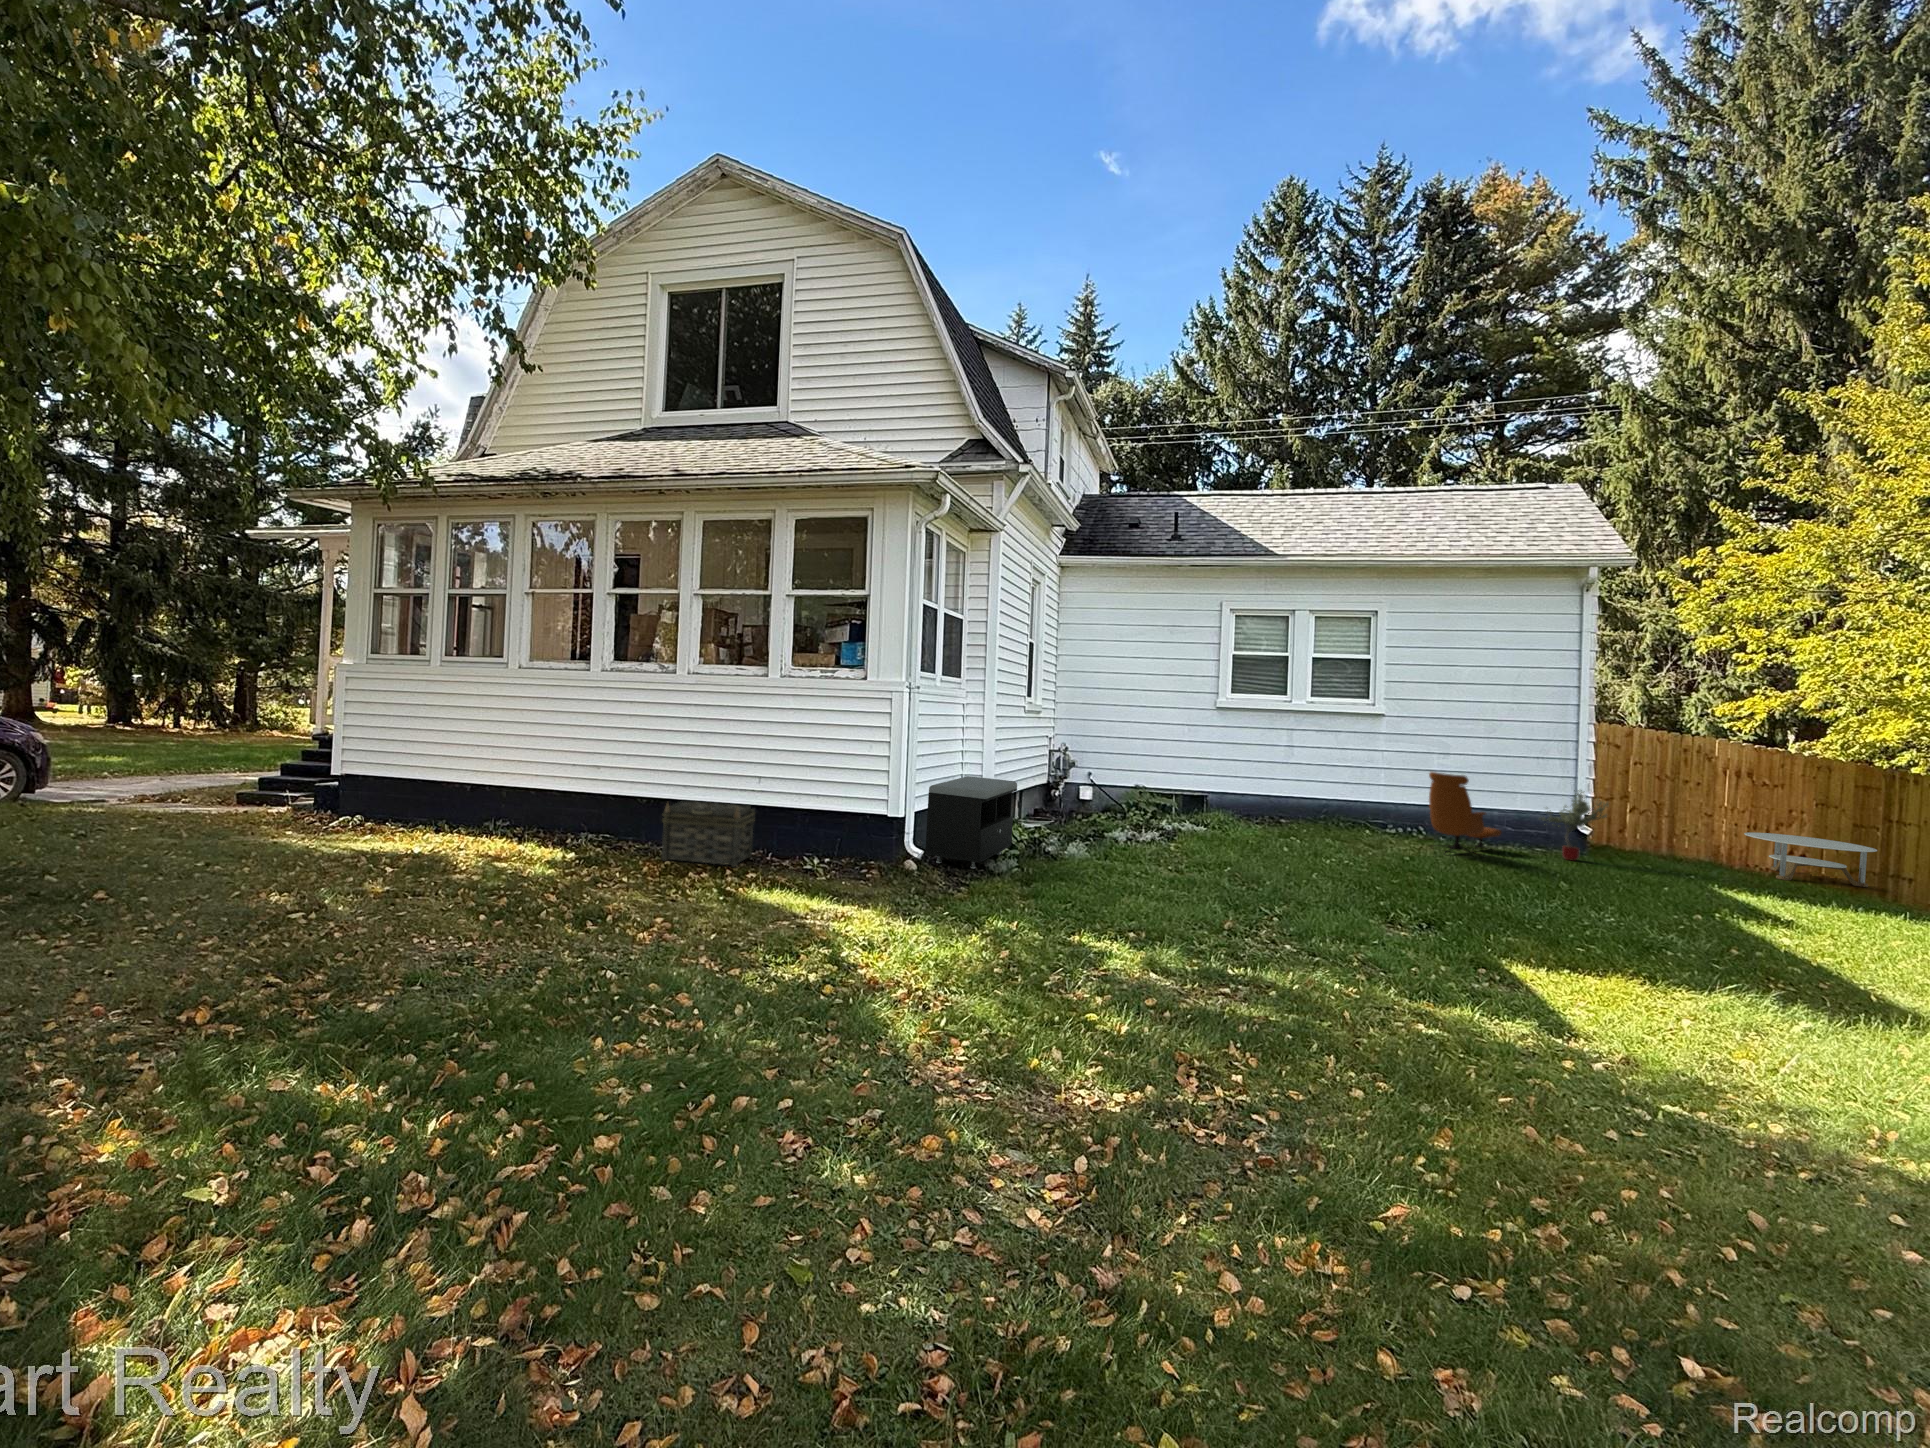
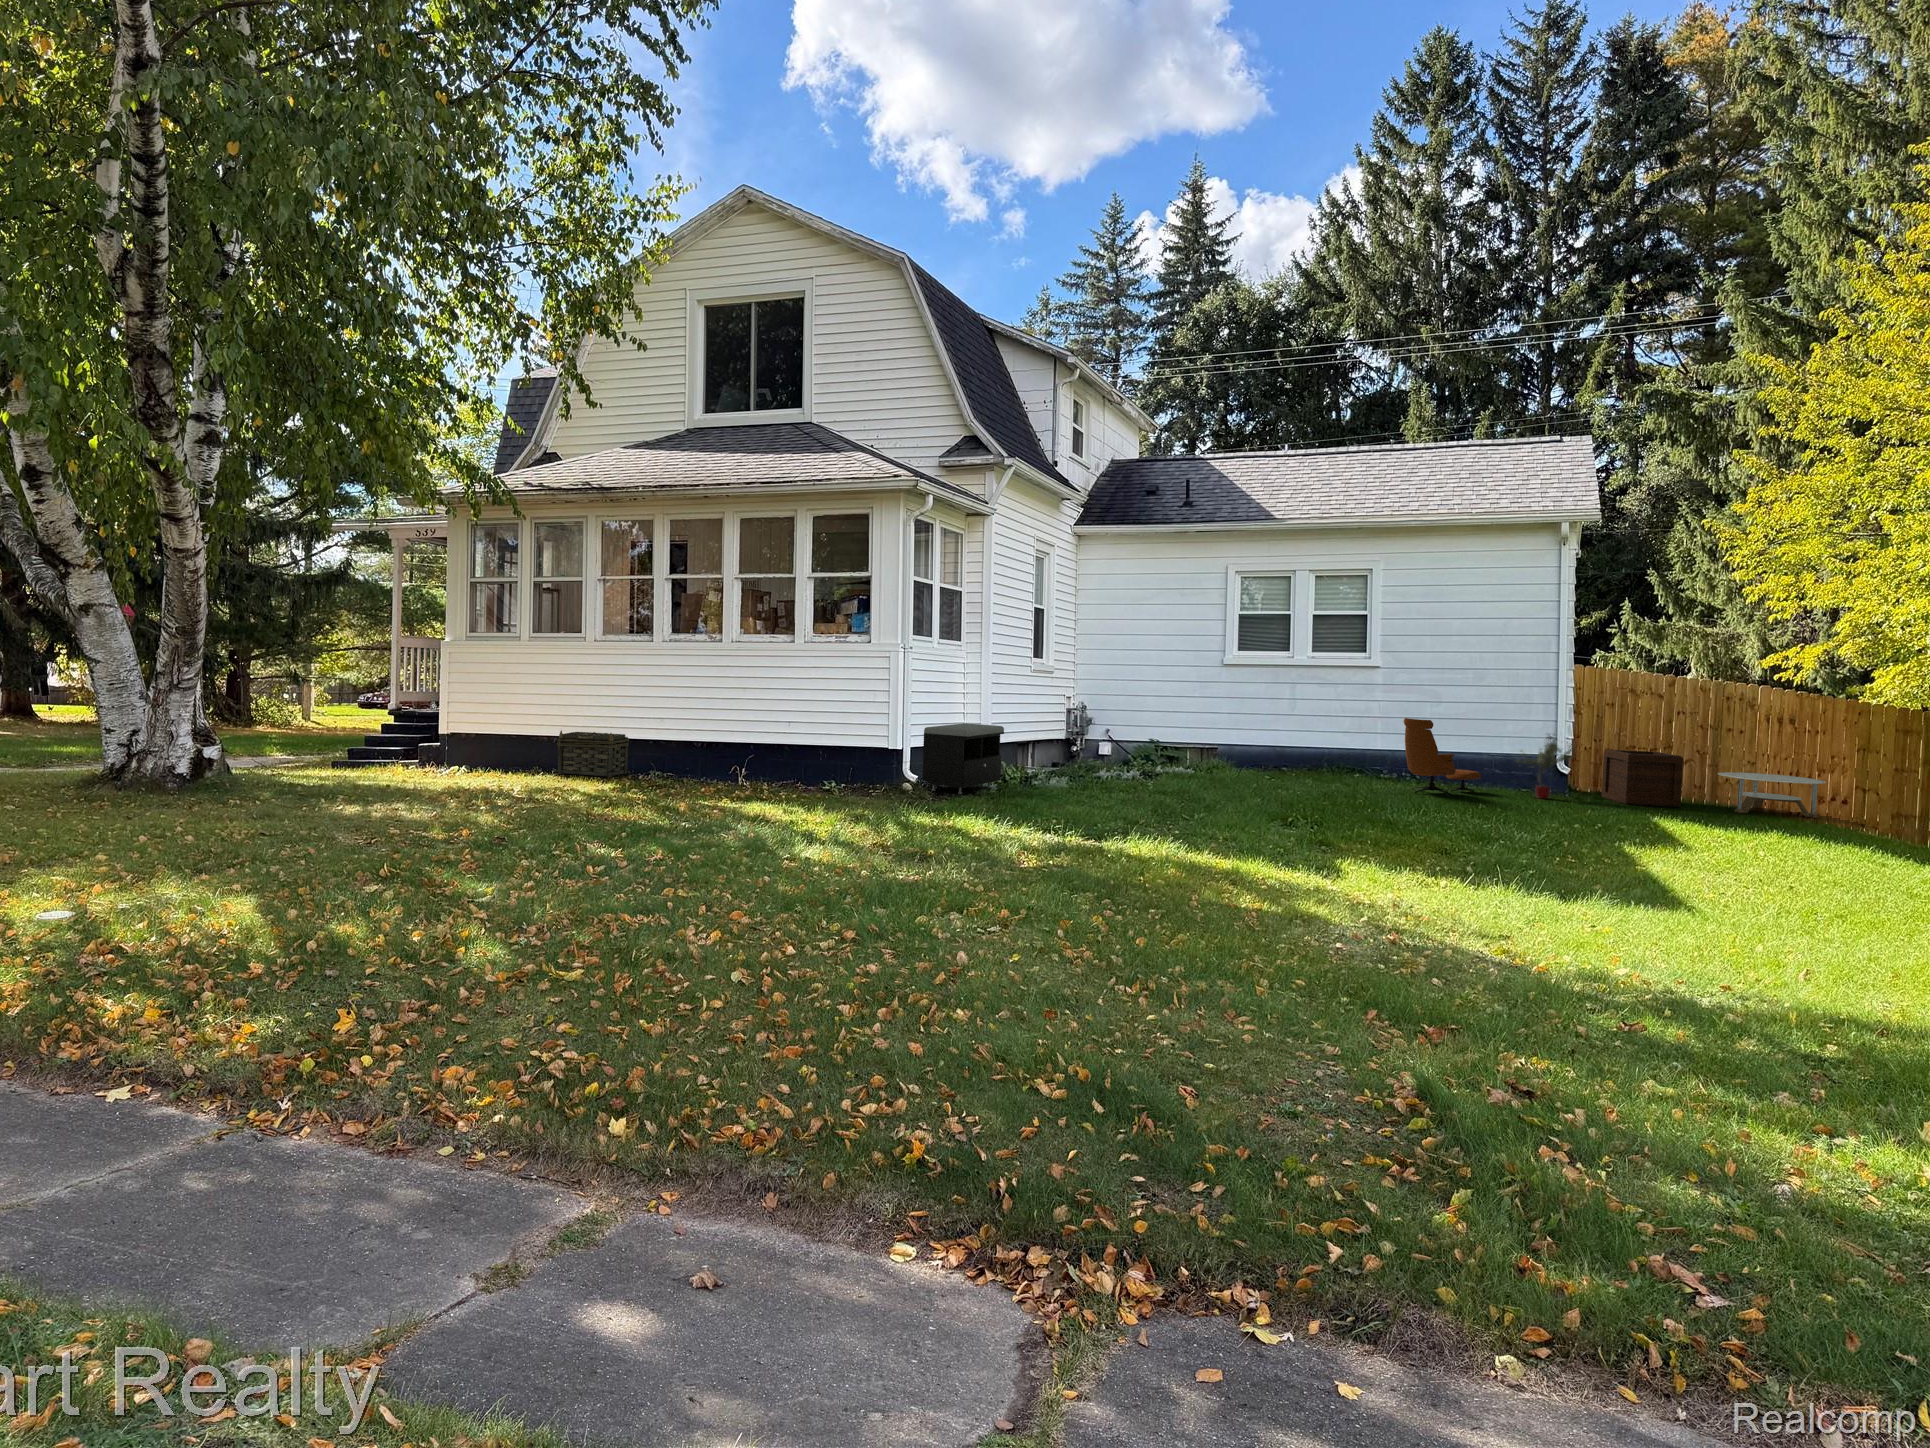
basket: present [662,801,755,867] -> present [557,730,629,778]
wooden crate: none [1617,806,1720,871] -> present [1601,750,1683,807]

